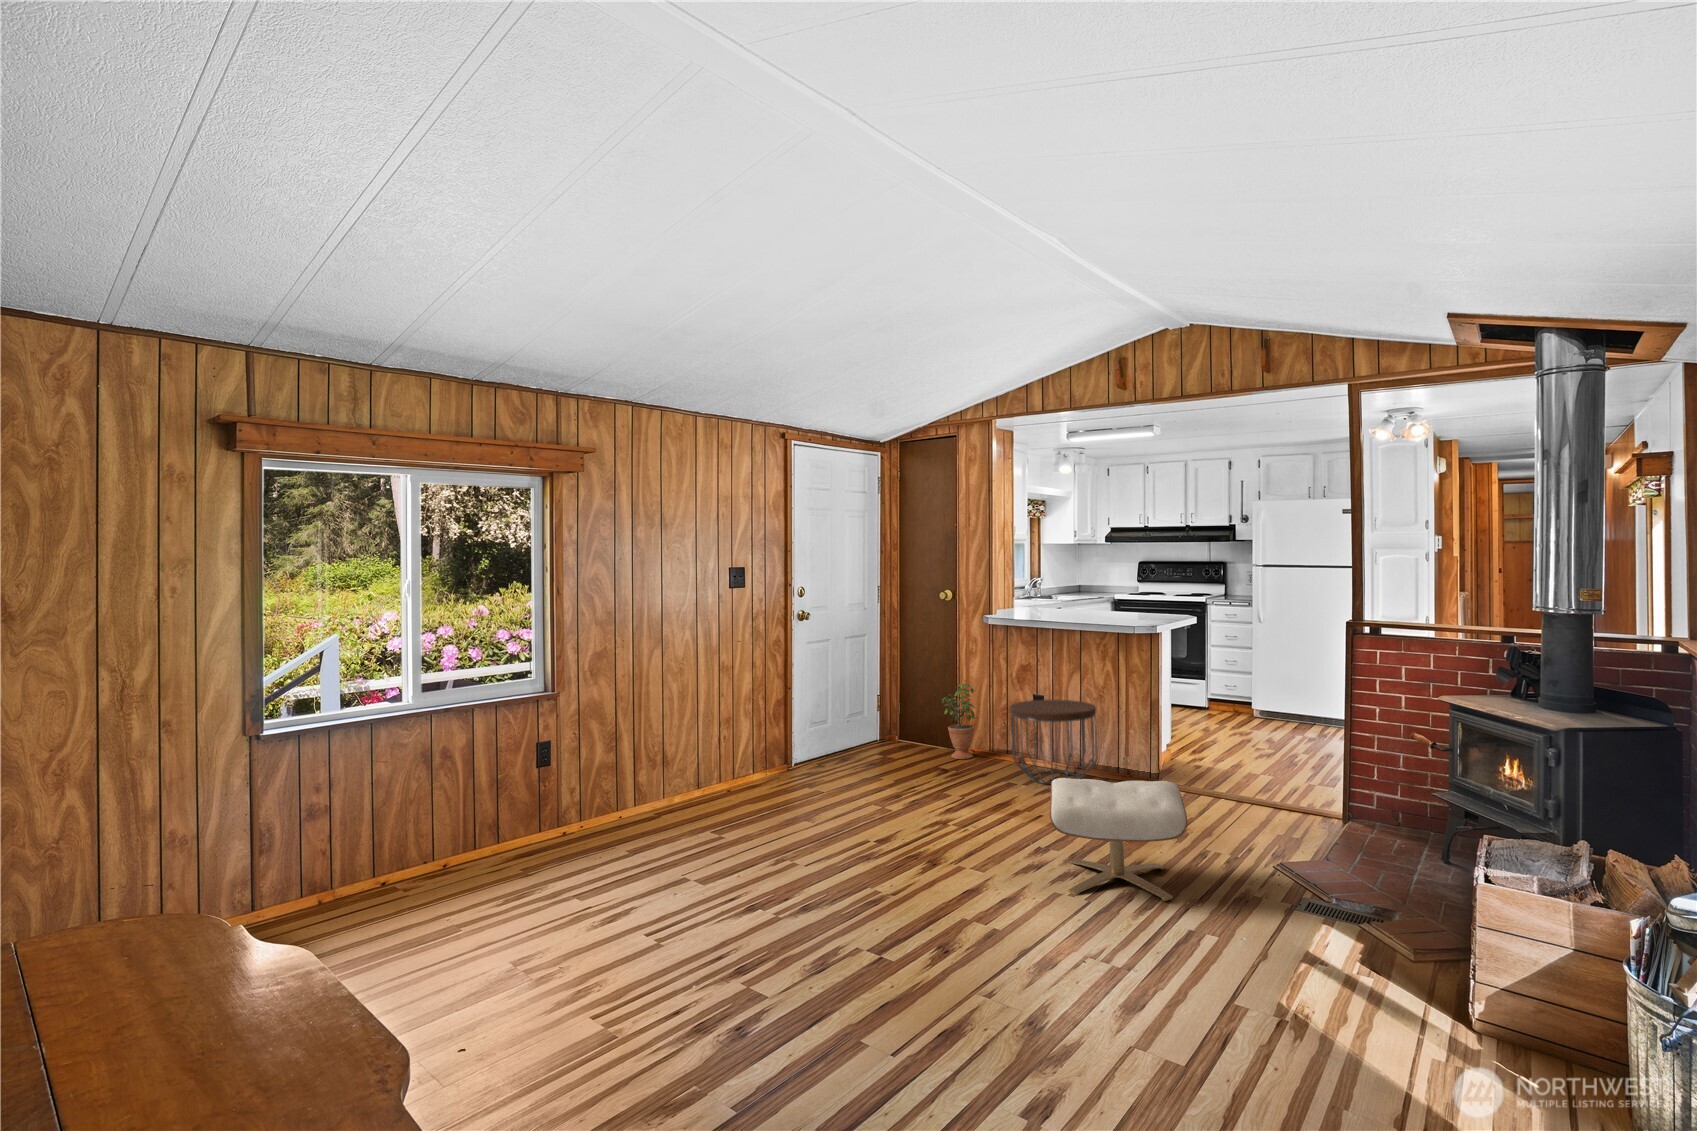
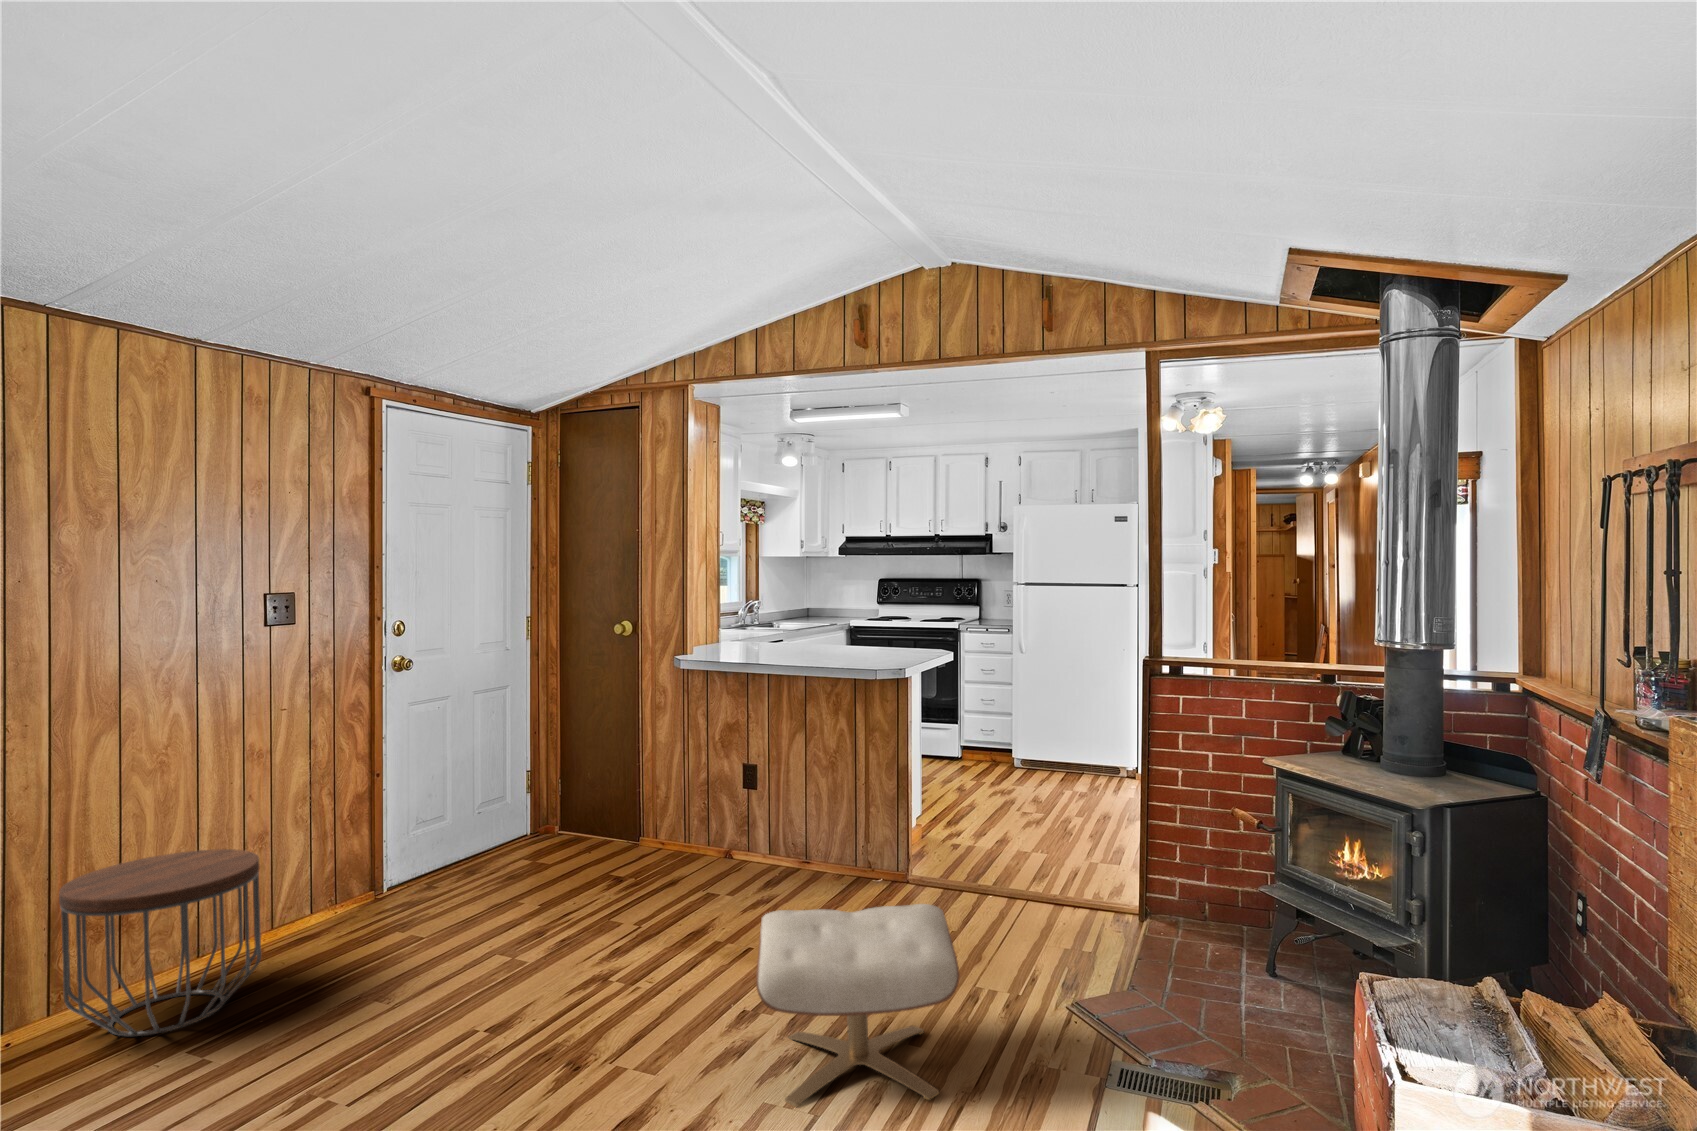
potted plant: present [942,683,975,759] -> none [618,746,666,859]
side table: present [1010,700,1098,784] -> present [59,849,261,1036]

